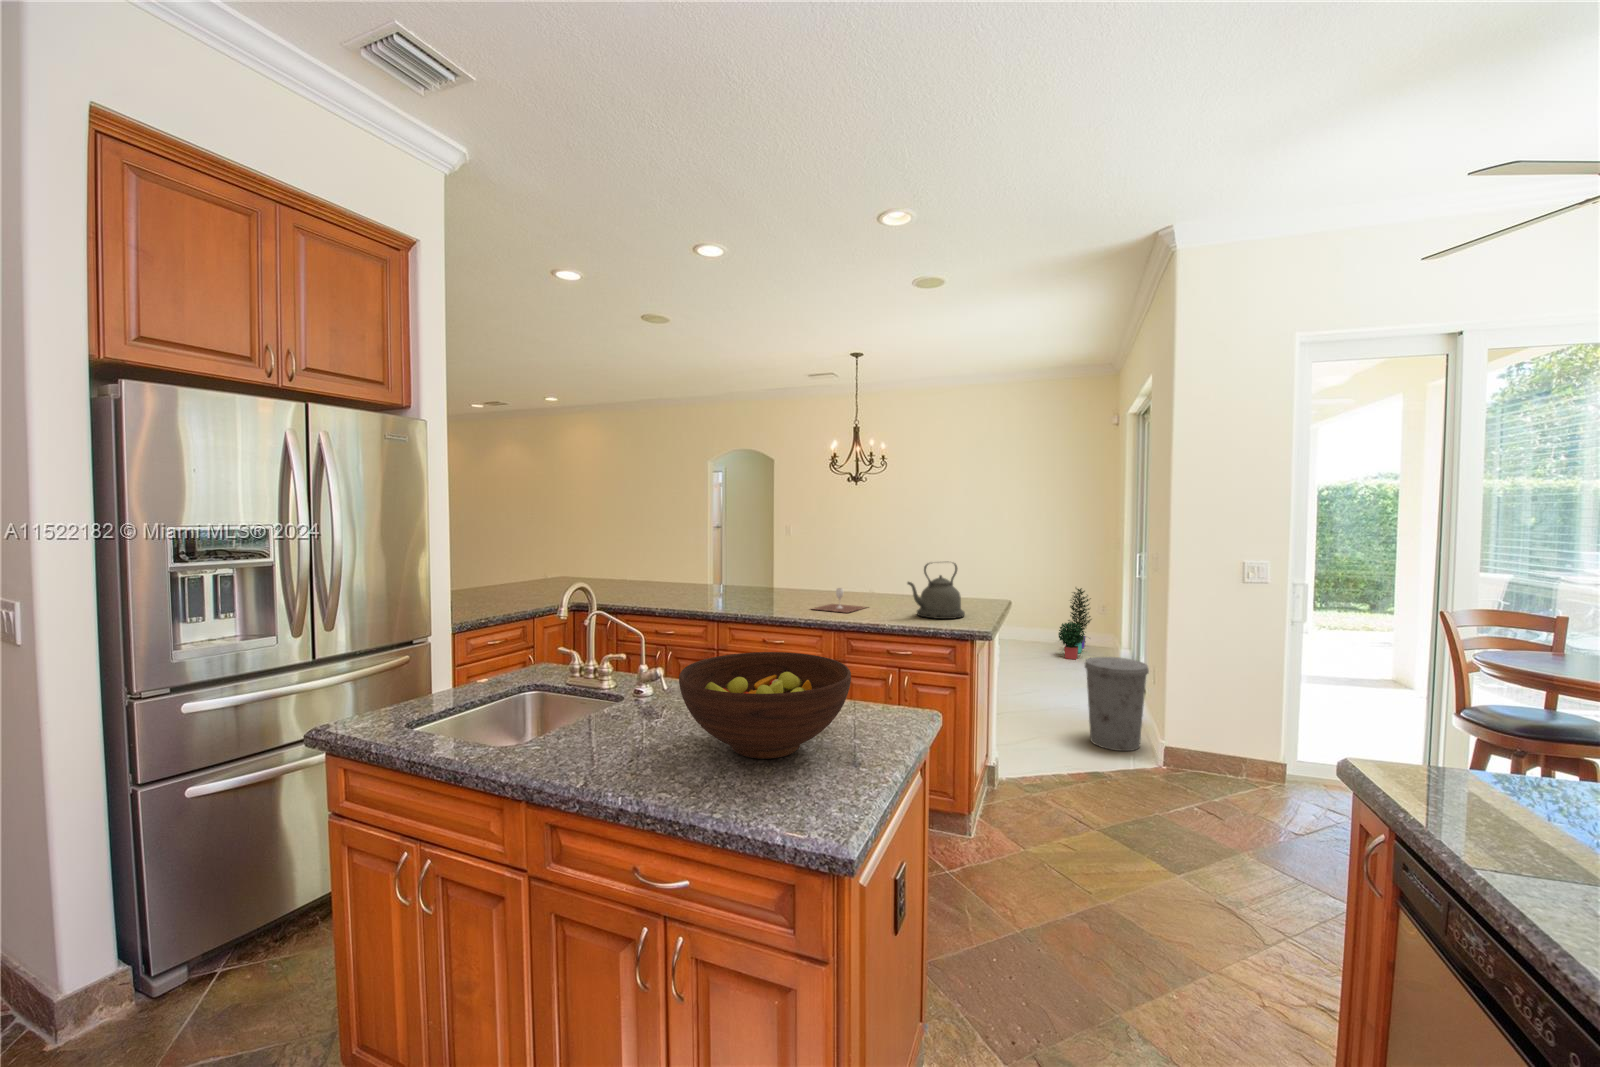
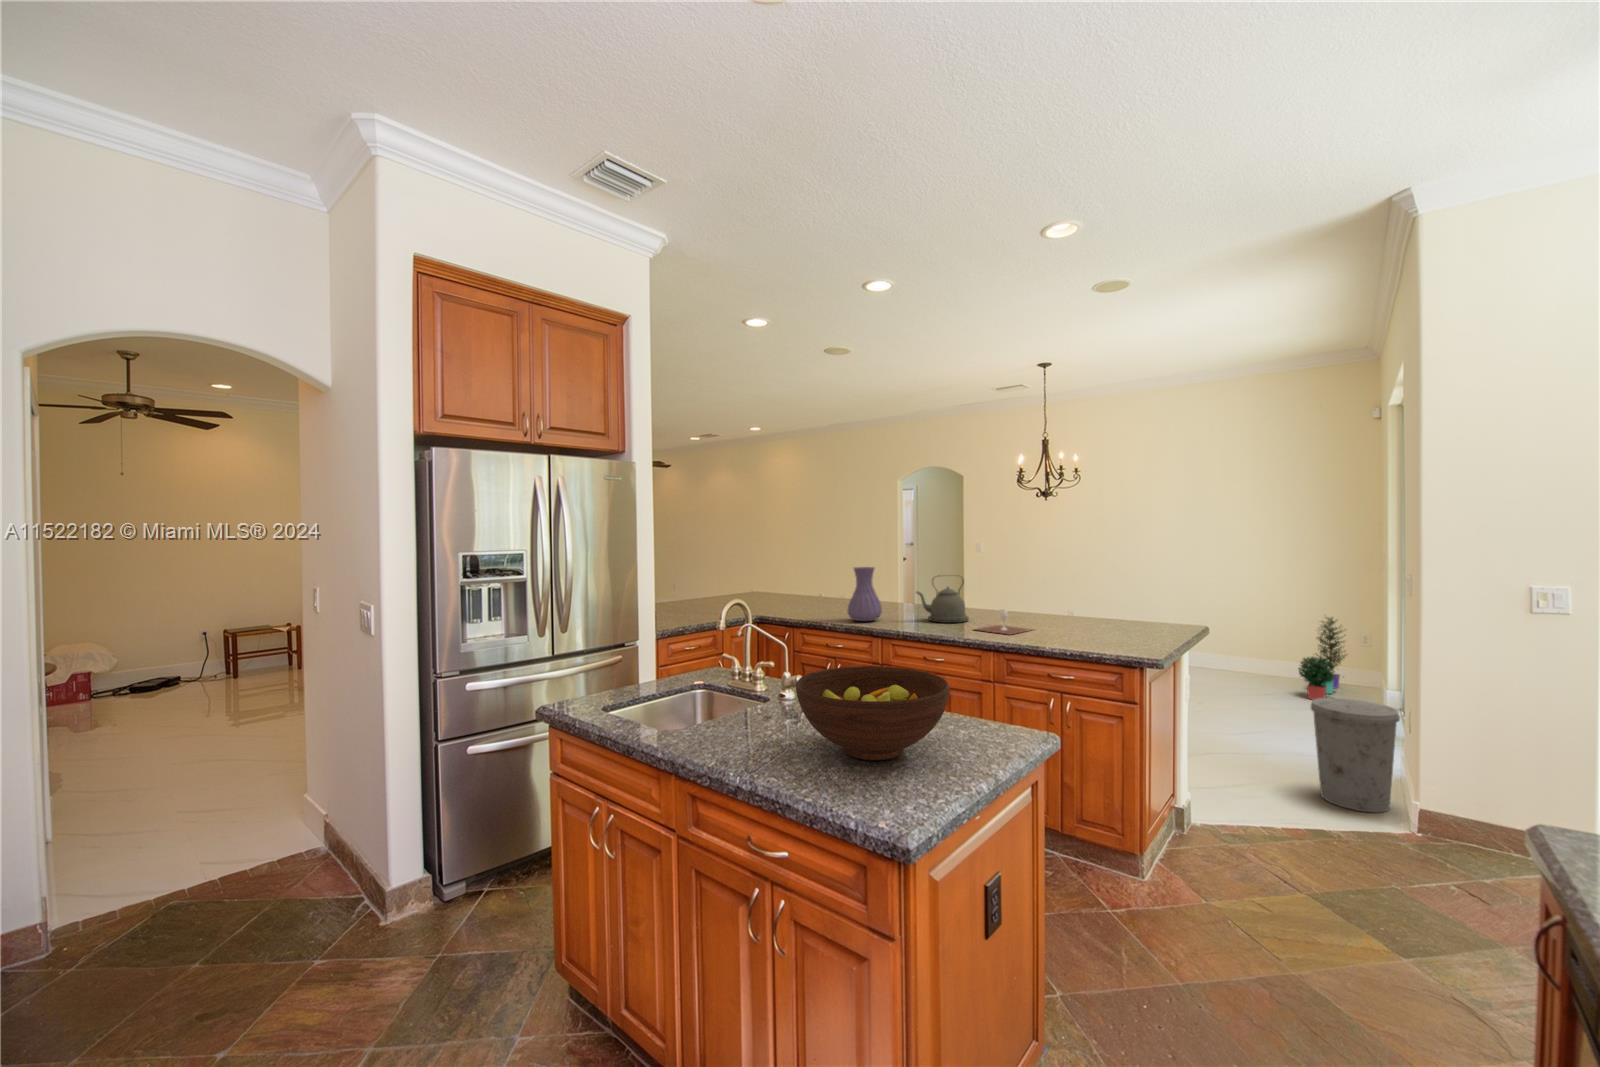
vase: none [678,547,715,604] -> present [848,567,882,621]
kettle: present [908,563,965,619] -> present [916,576,969,623]

